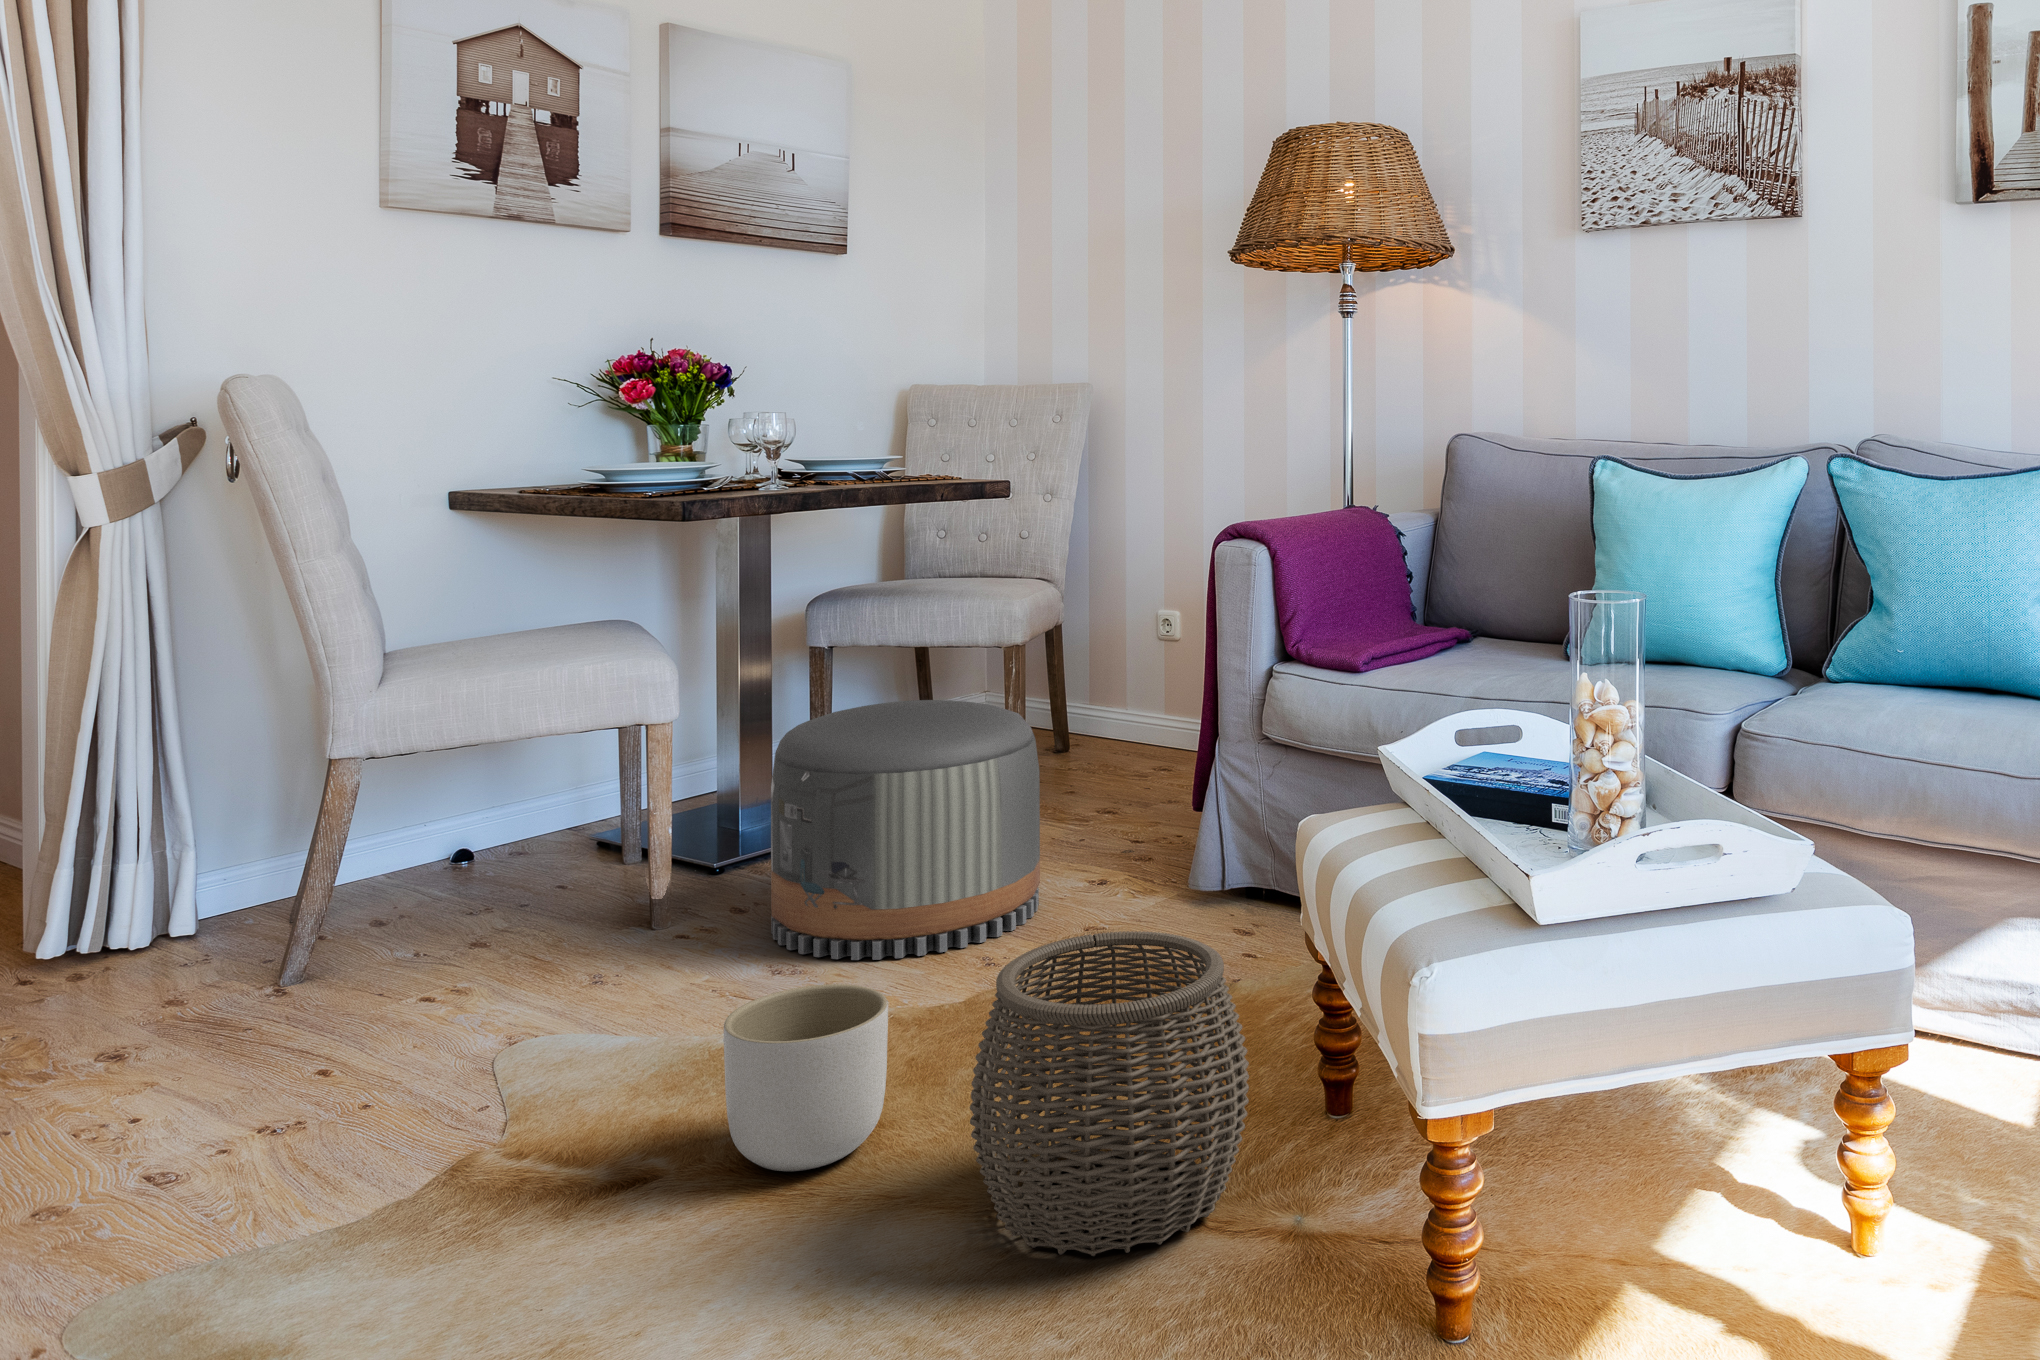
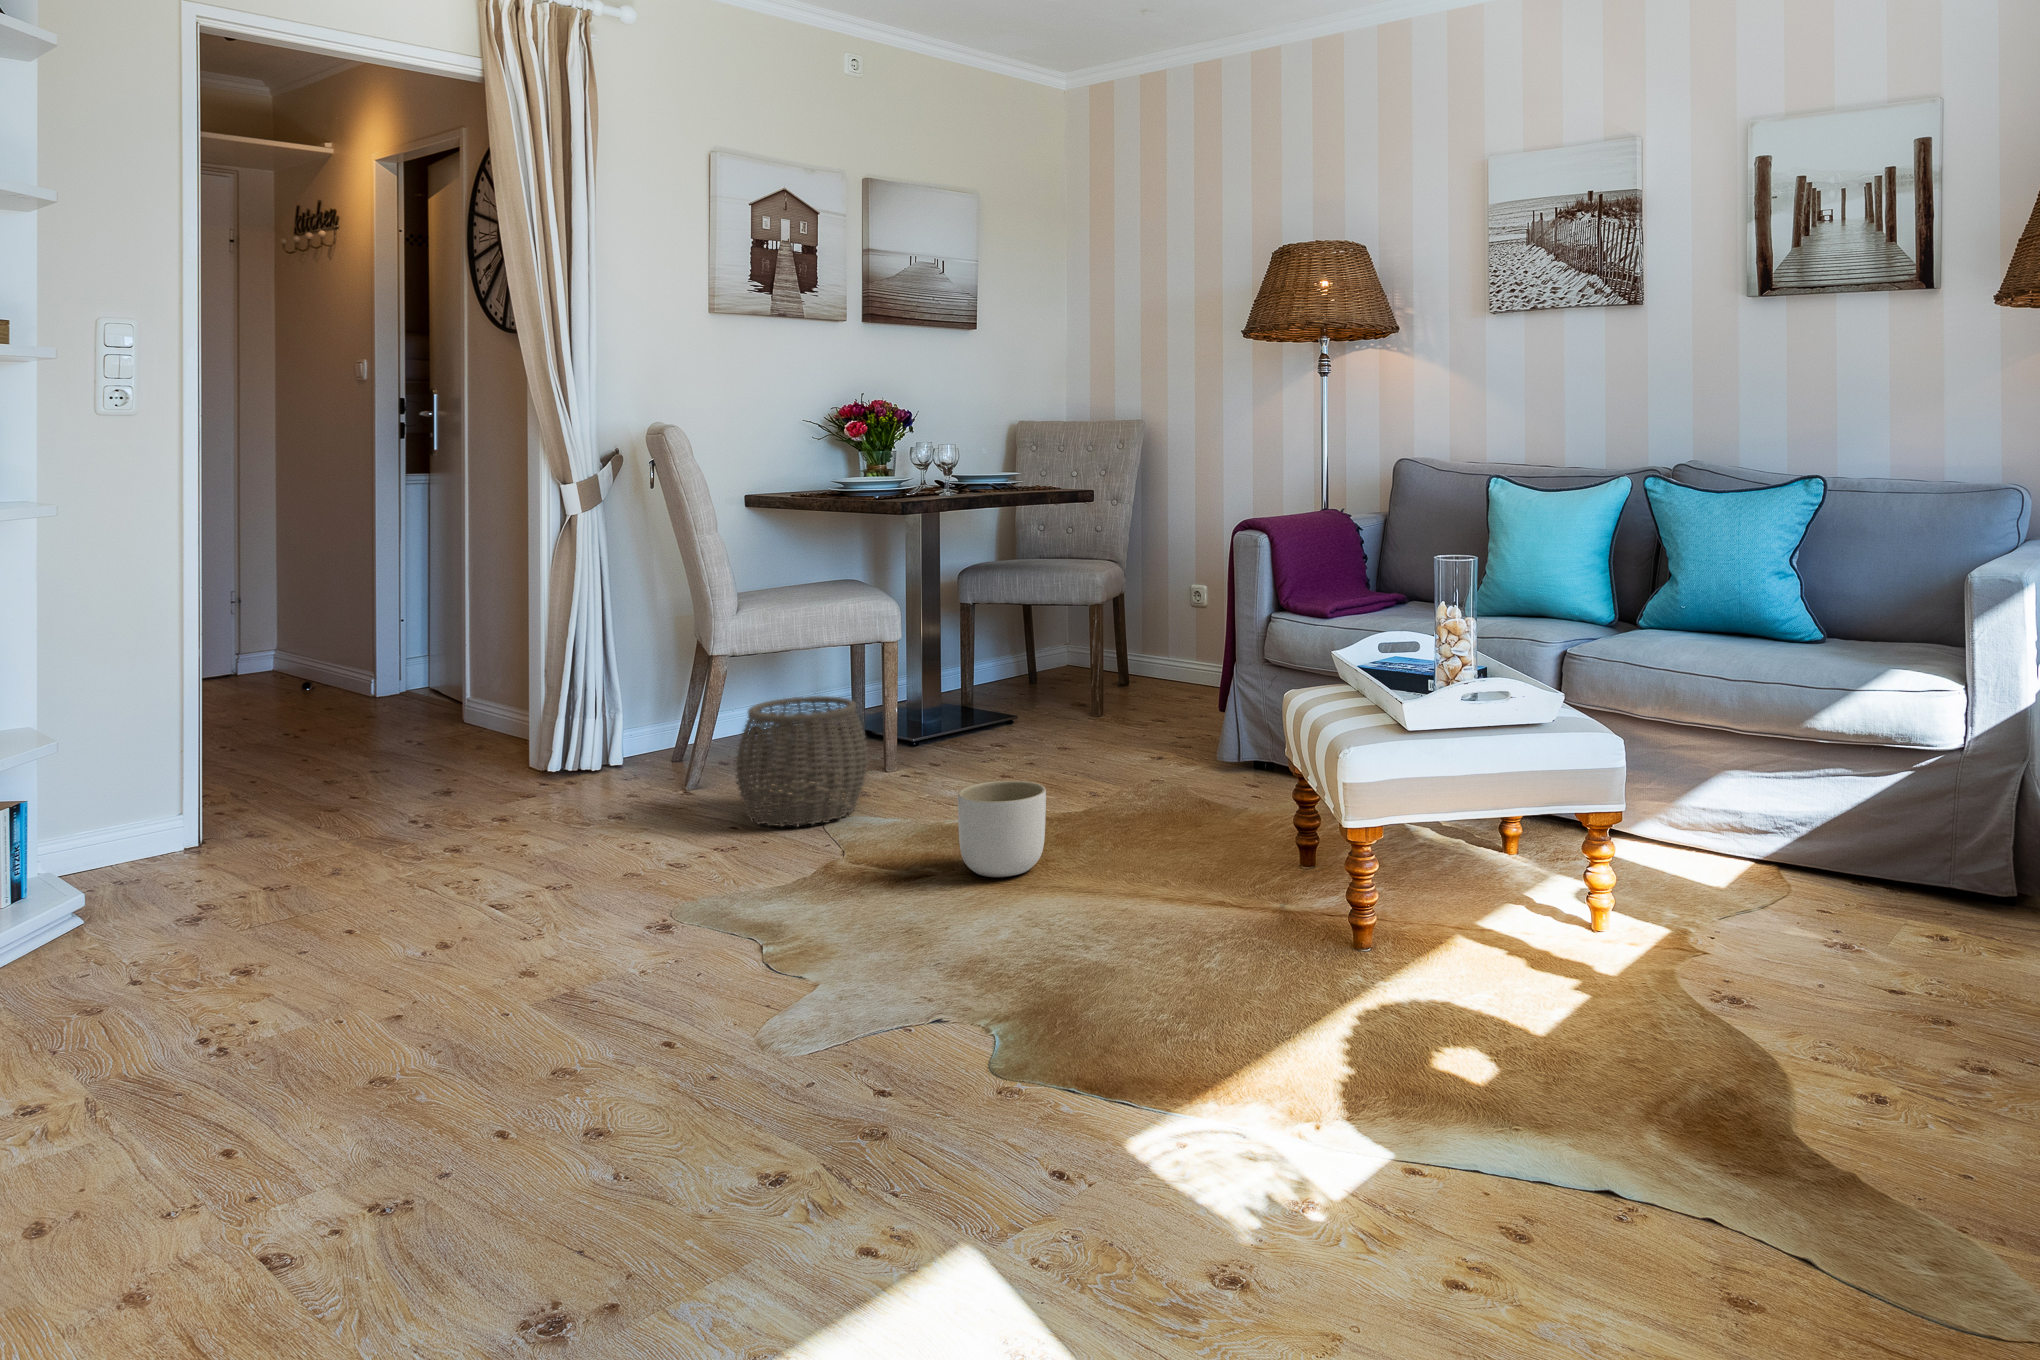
pouf: present [771,700,1040,960] -> none [955,634,1121,790]
woven basket: present [970,931,1249,1256] -> present [735,696,868,827]

